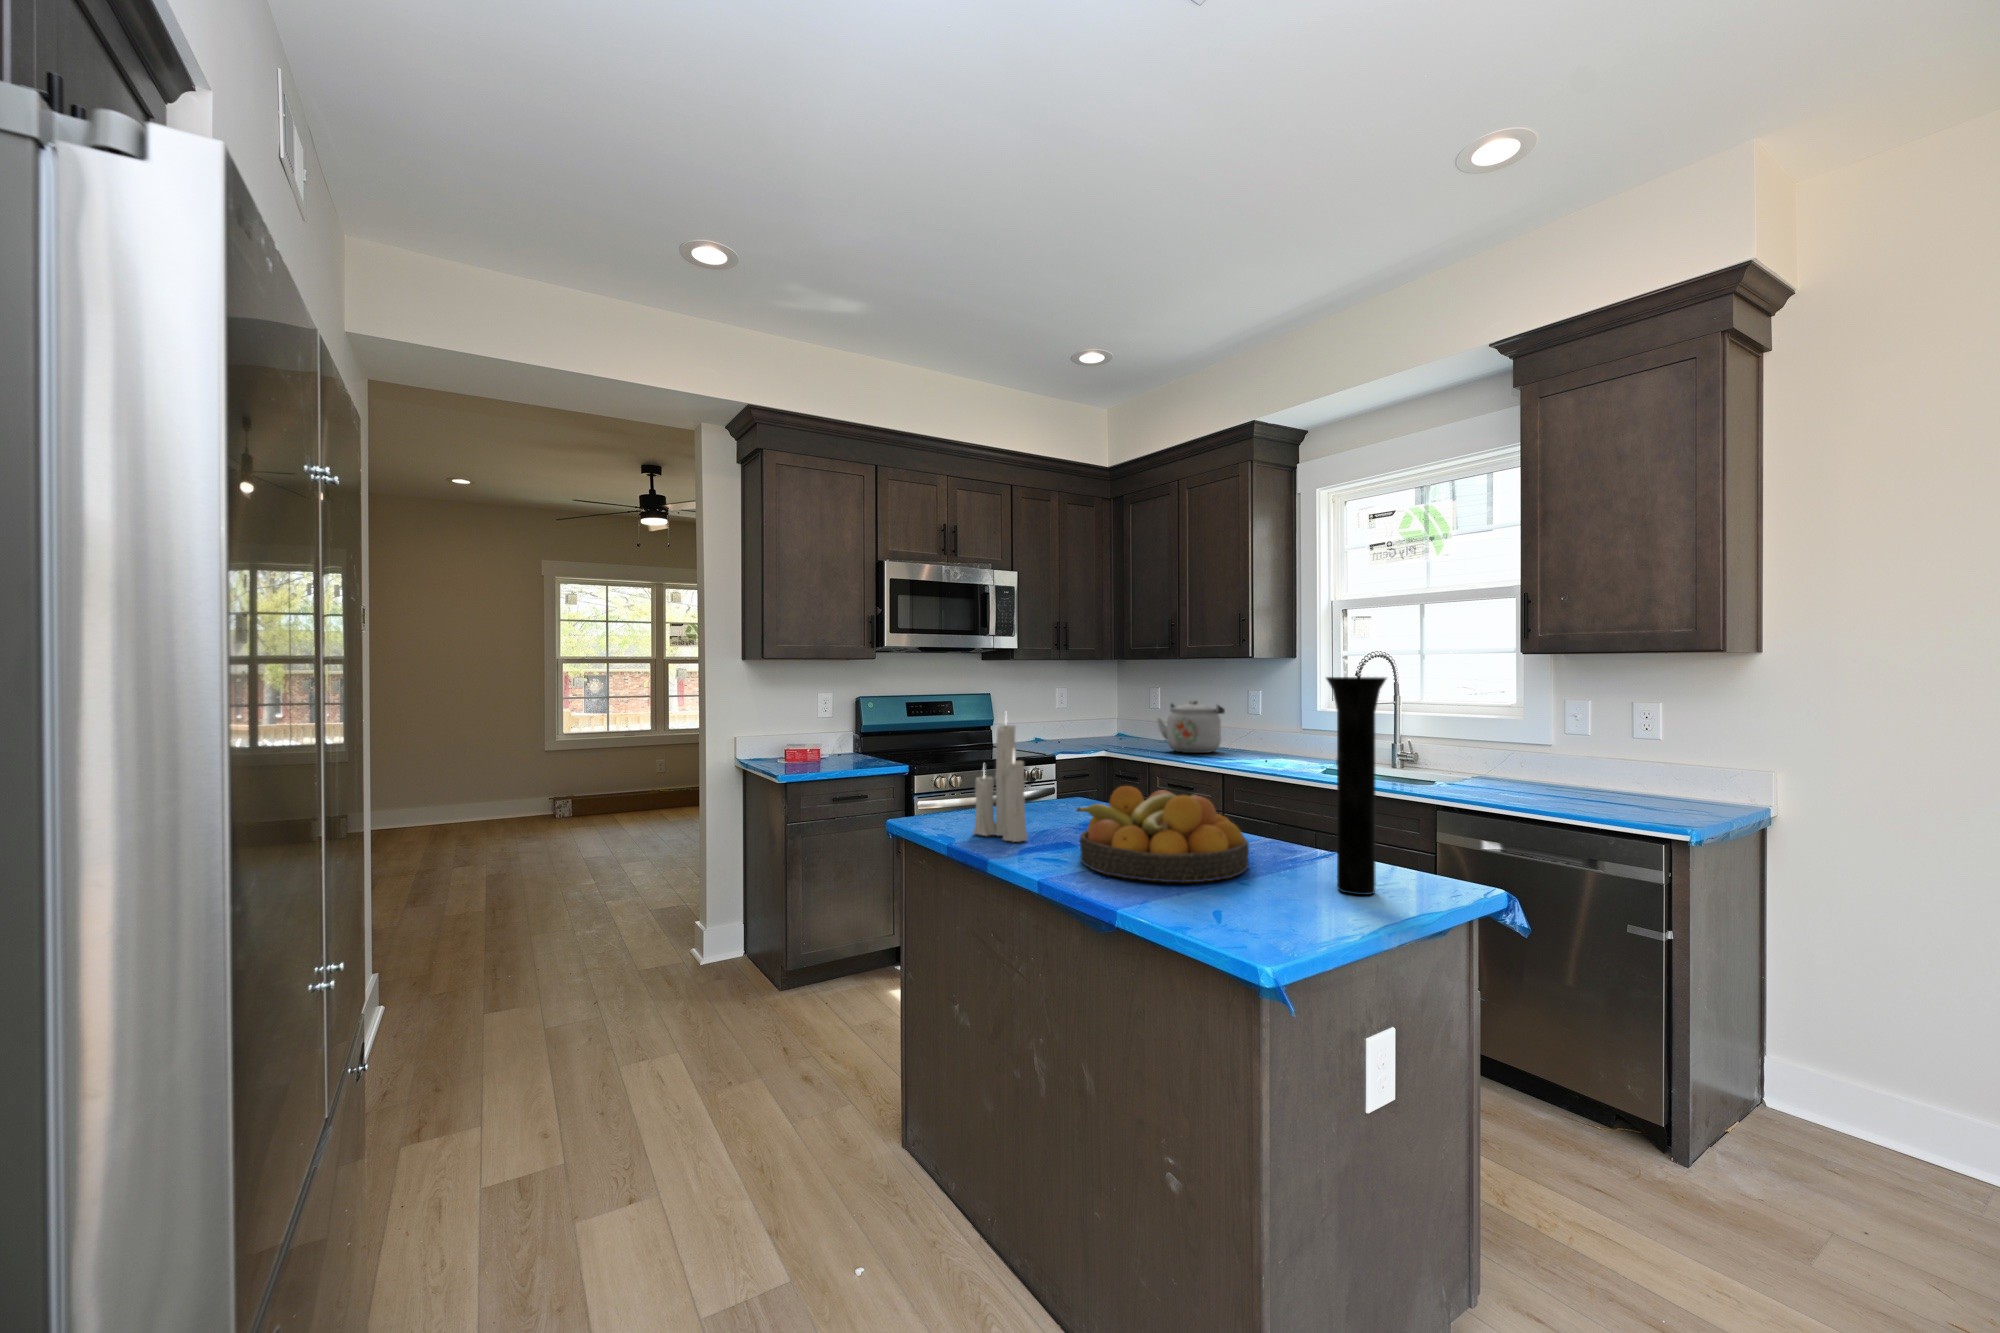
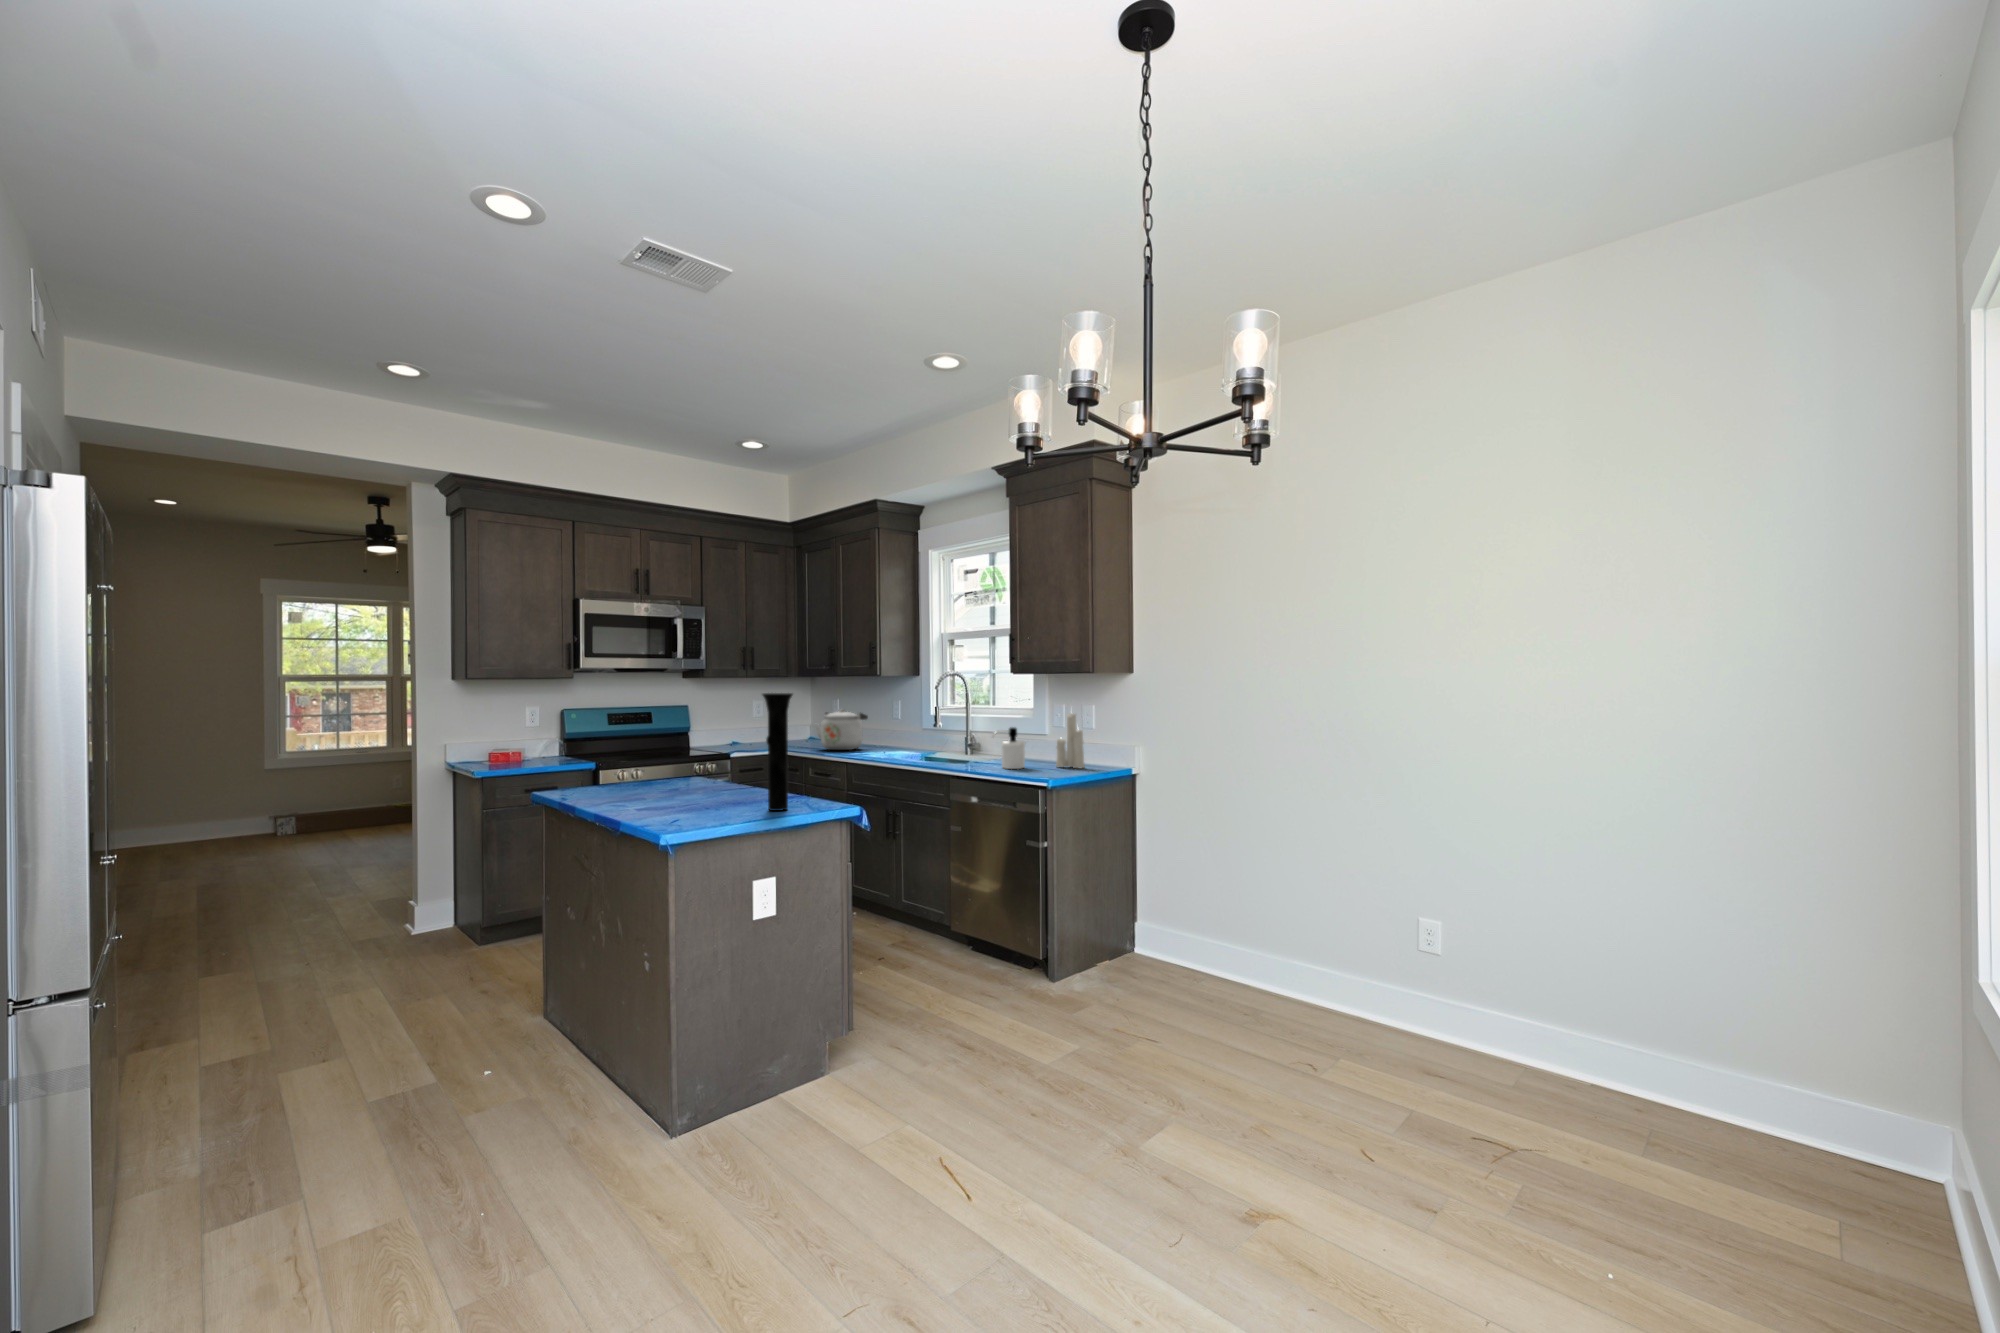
candle: present [973,715,1027,842] -> present [1056,713,1085,768]
soap dispenser: none [1503,734,1551,797] -> present [993,727,1025,769]
fruit bowl: present [1077,786,1249,882] -> none [635,759,739,810]

